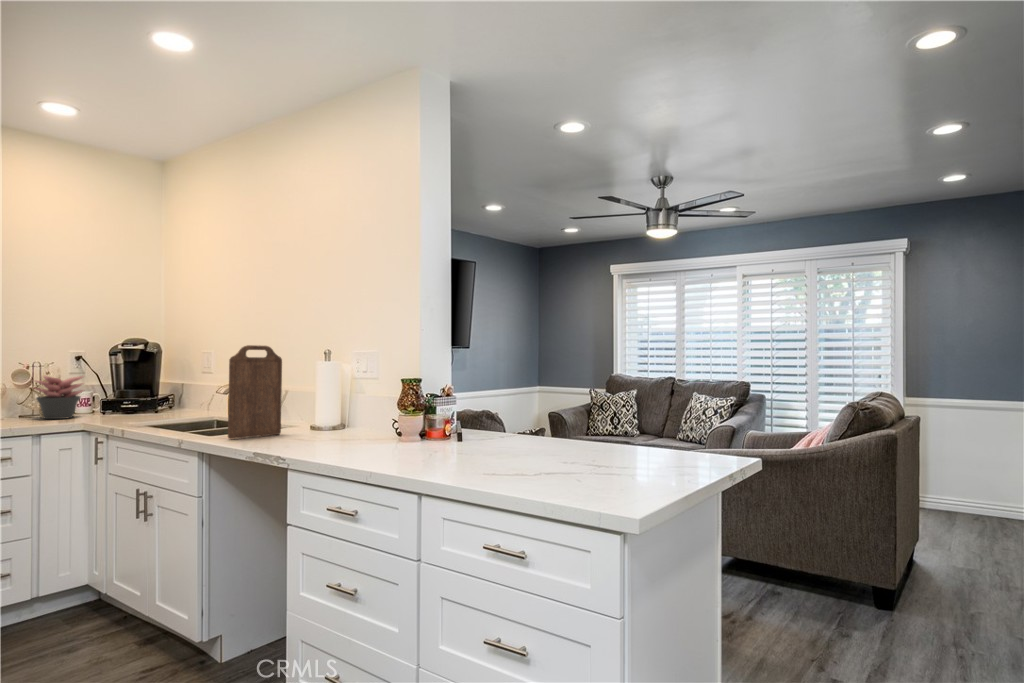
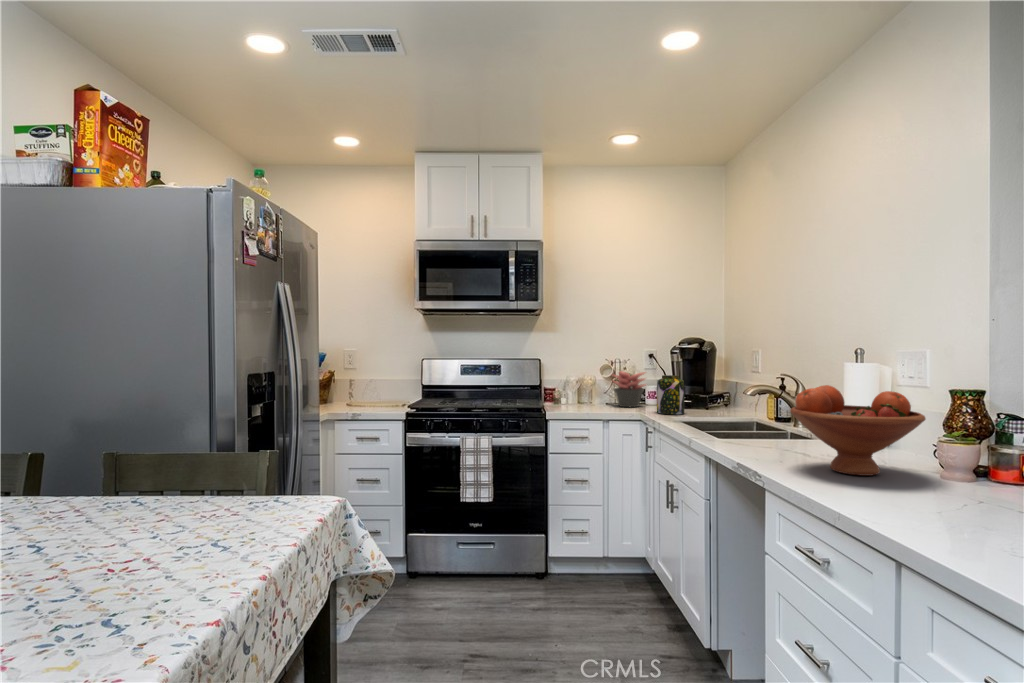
cutting board: present [228,345,282,439] -> none [729,342,794,447]
jar: none [107,379,142,422] -> present [657,375,684,415]
fruit bowl: none [294,380,381,445] -> present [790,385,926,476]

